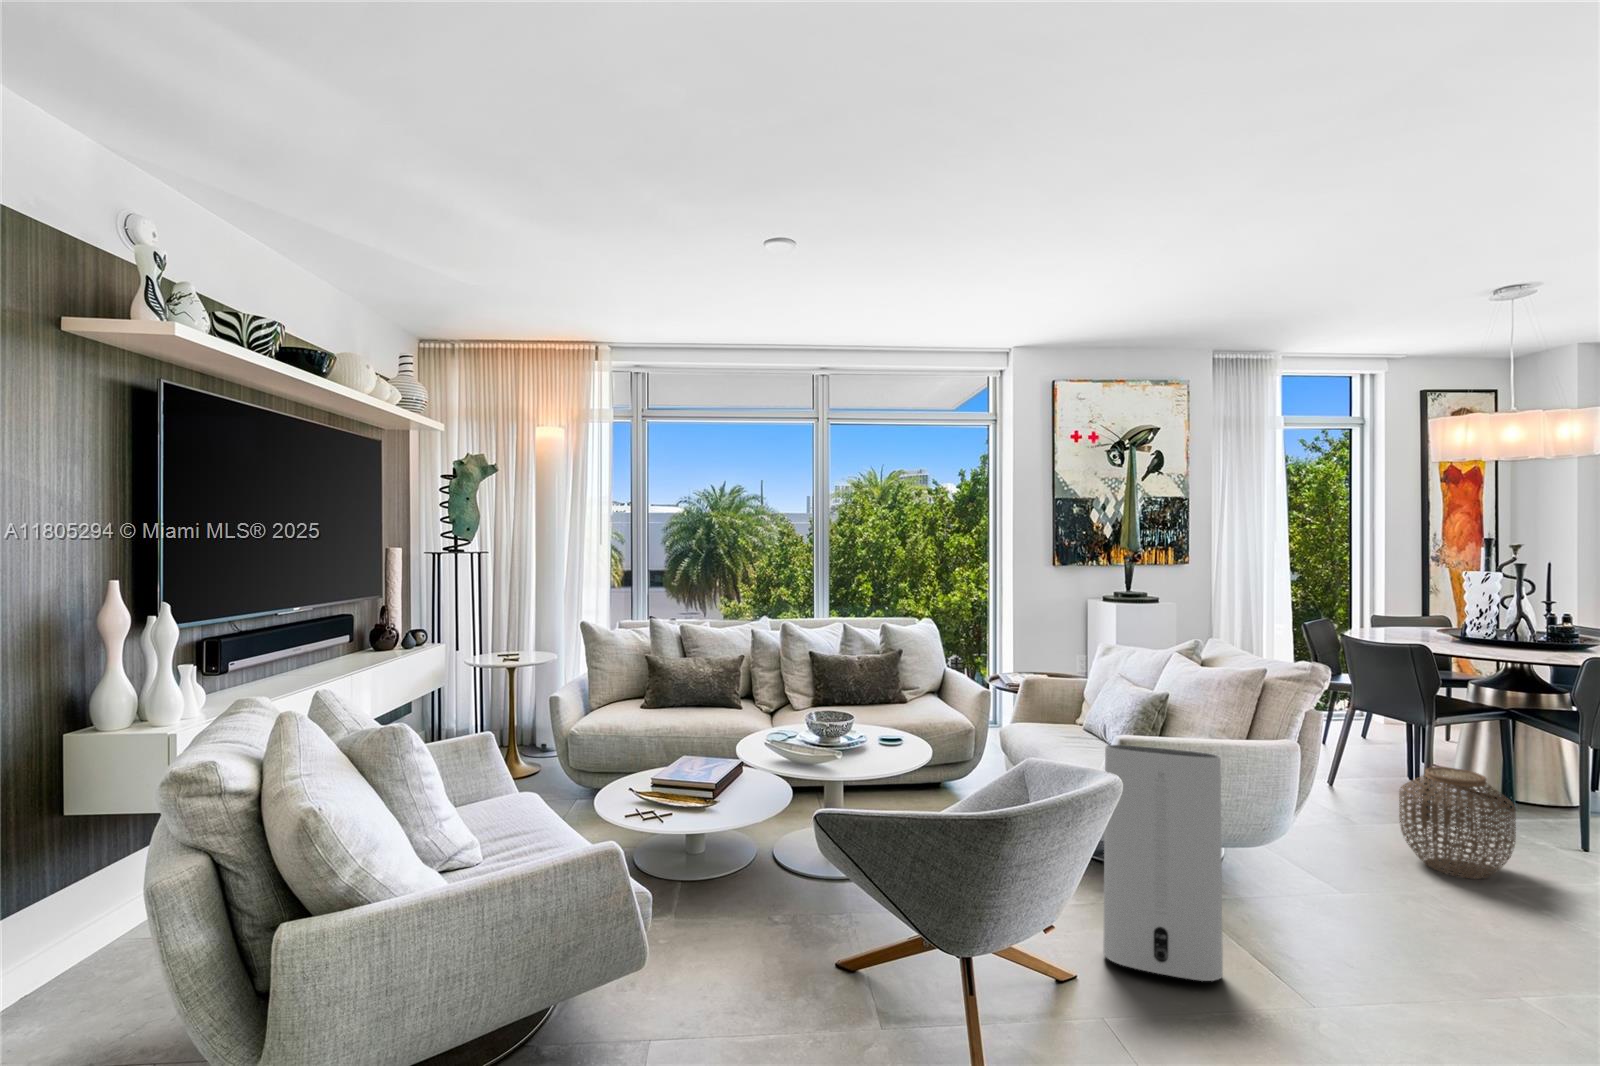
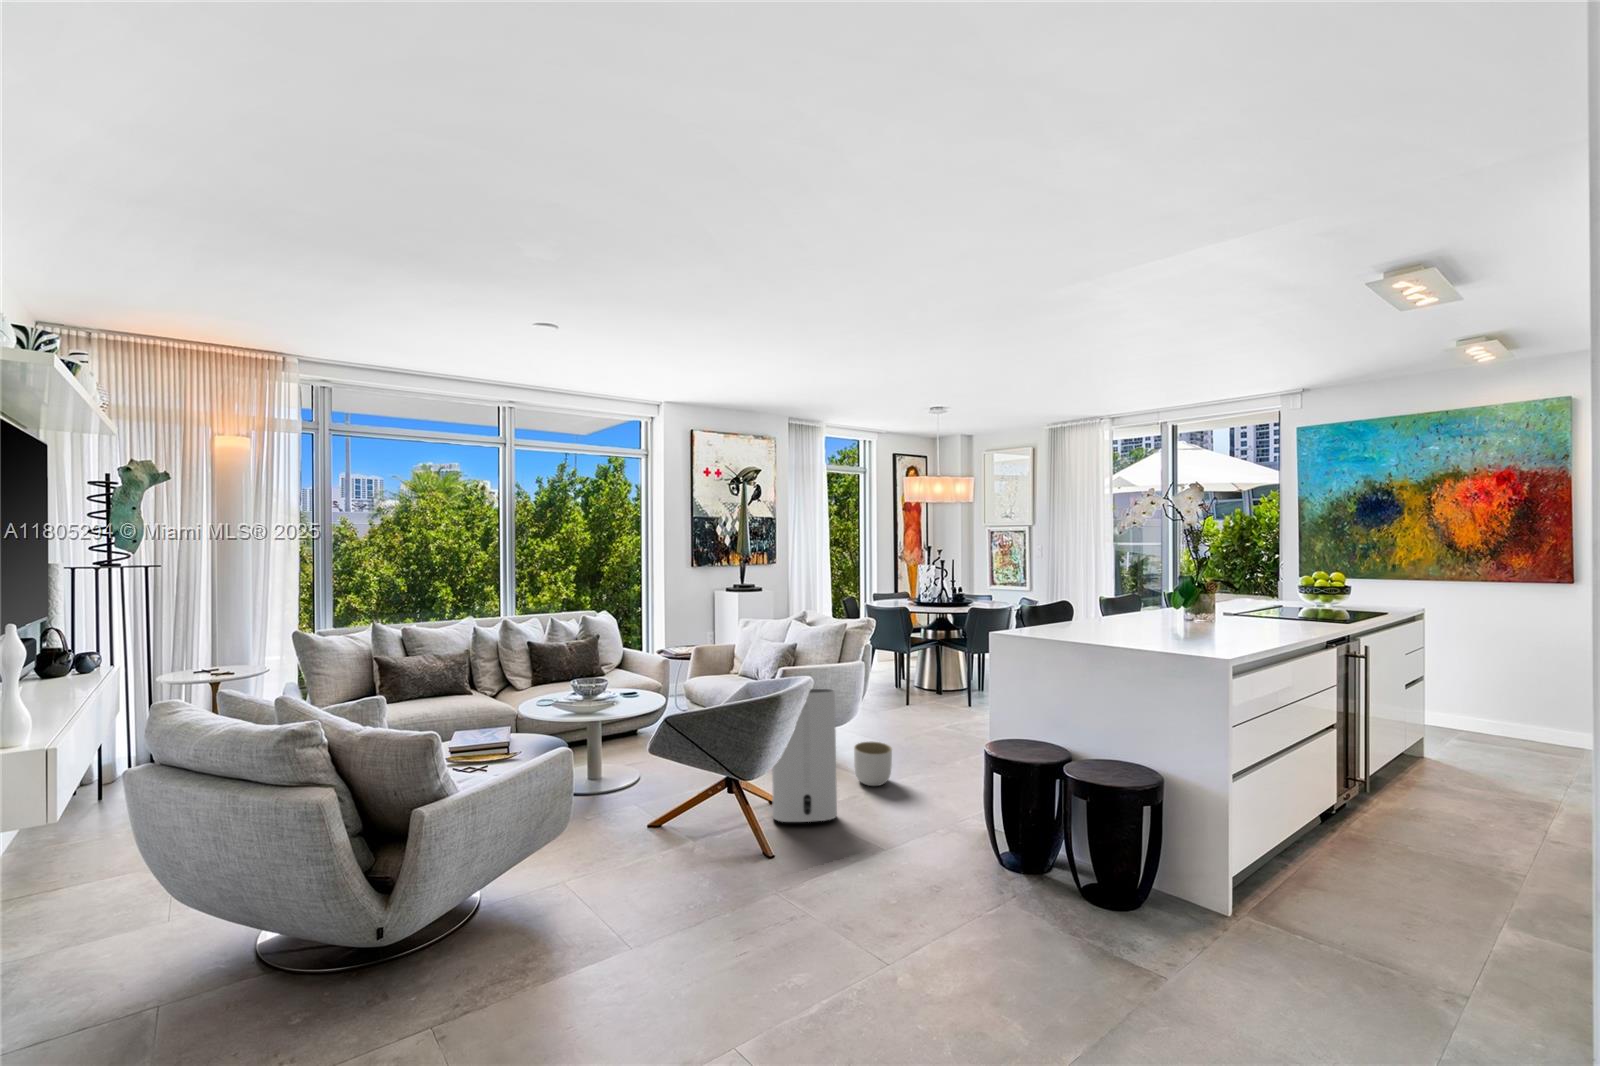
woven basket: present [1399,767,1516,879] -> none [901,678,951,736]
planter: none [1276,860,1355,944] -> present [854,742,892,786]

